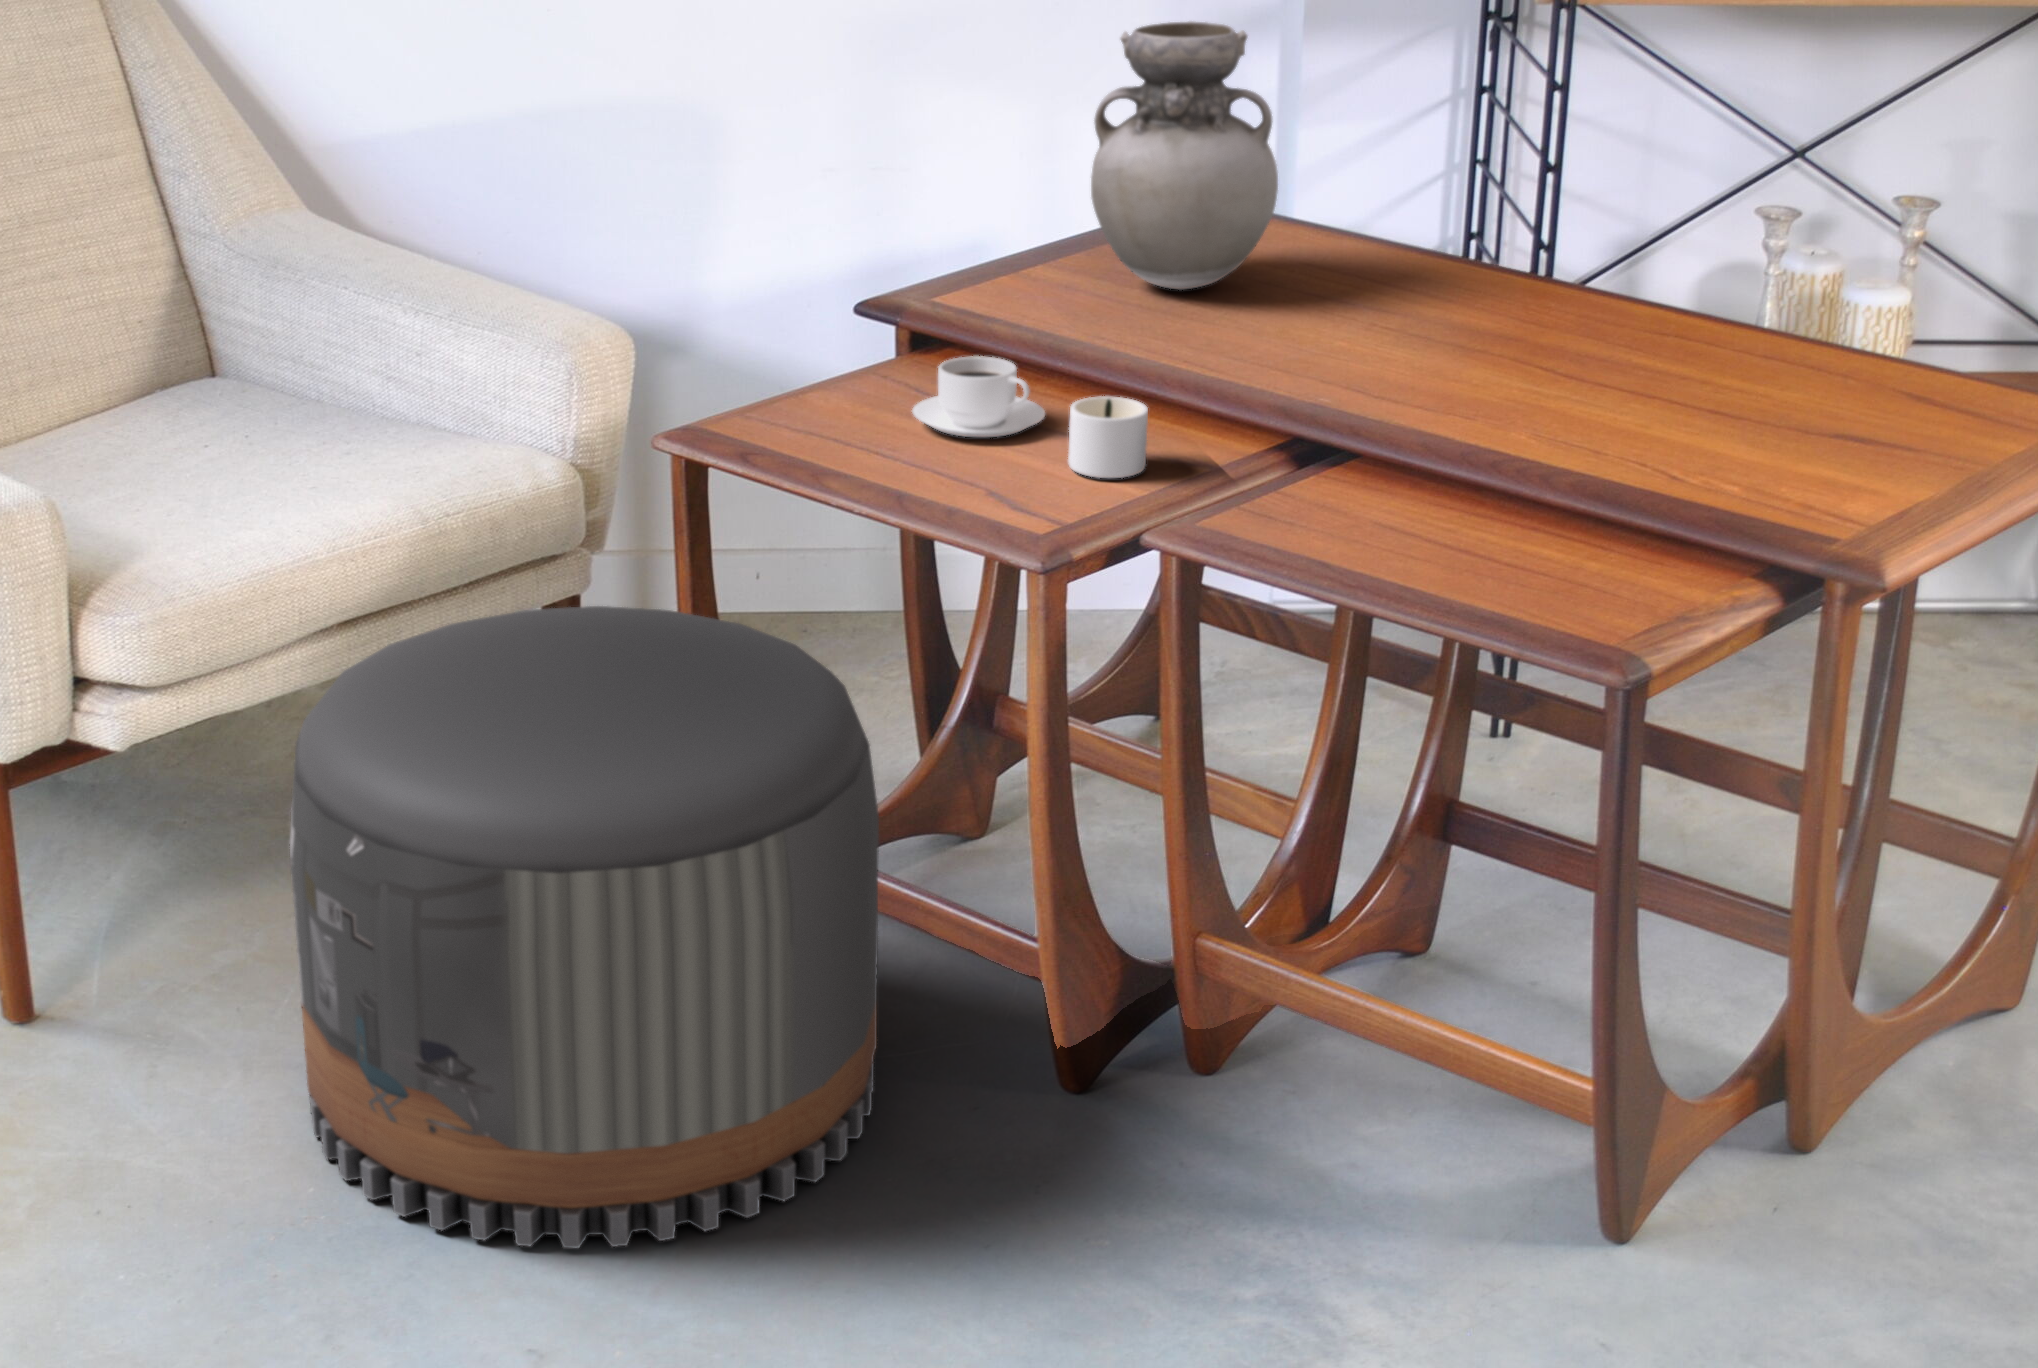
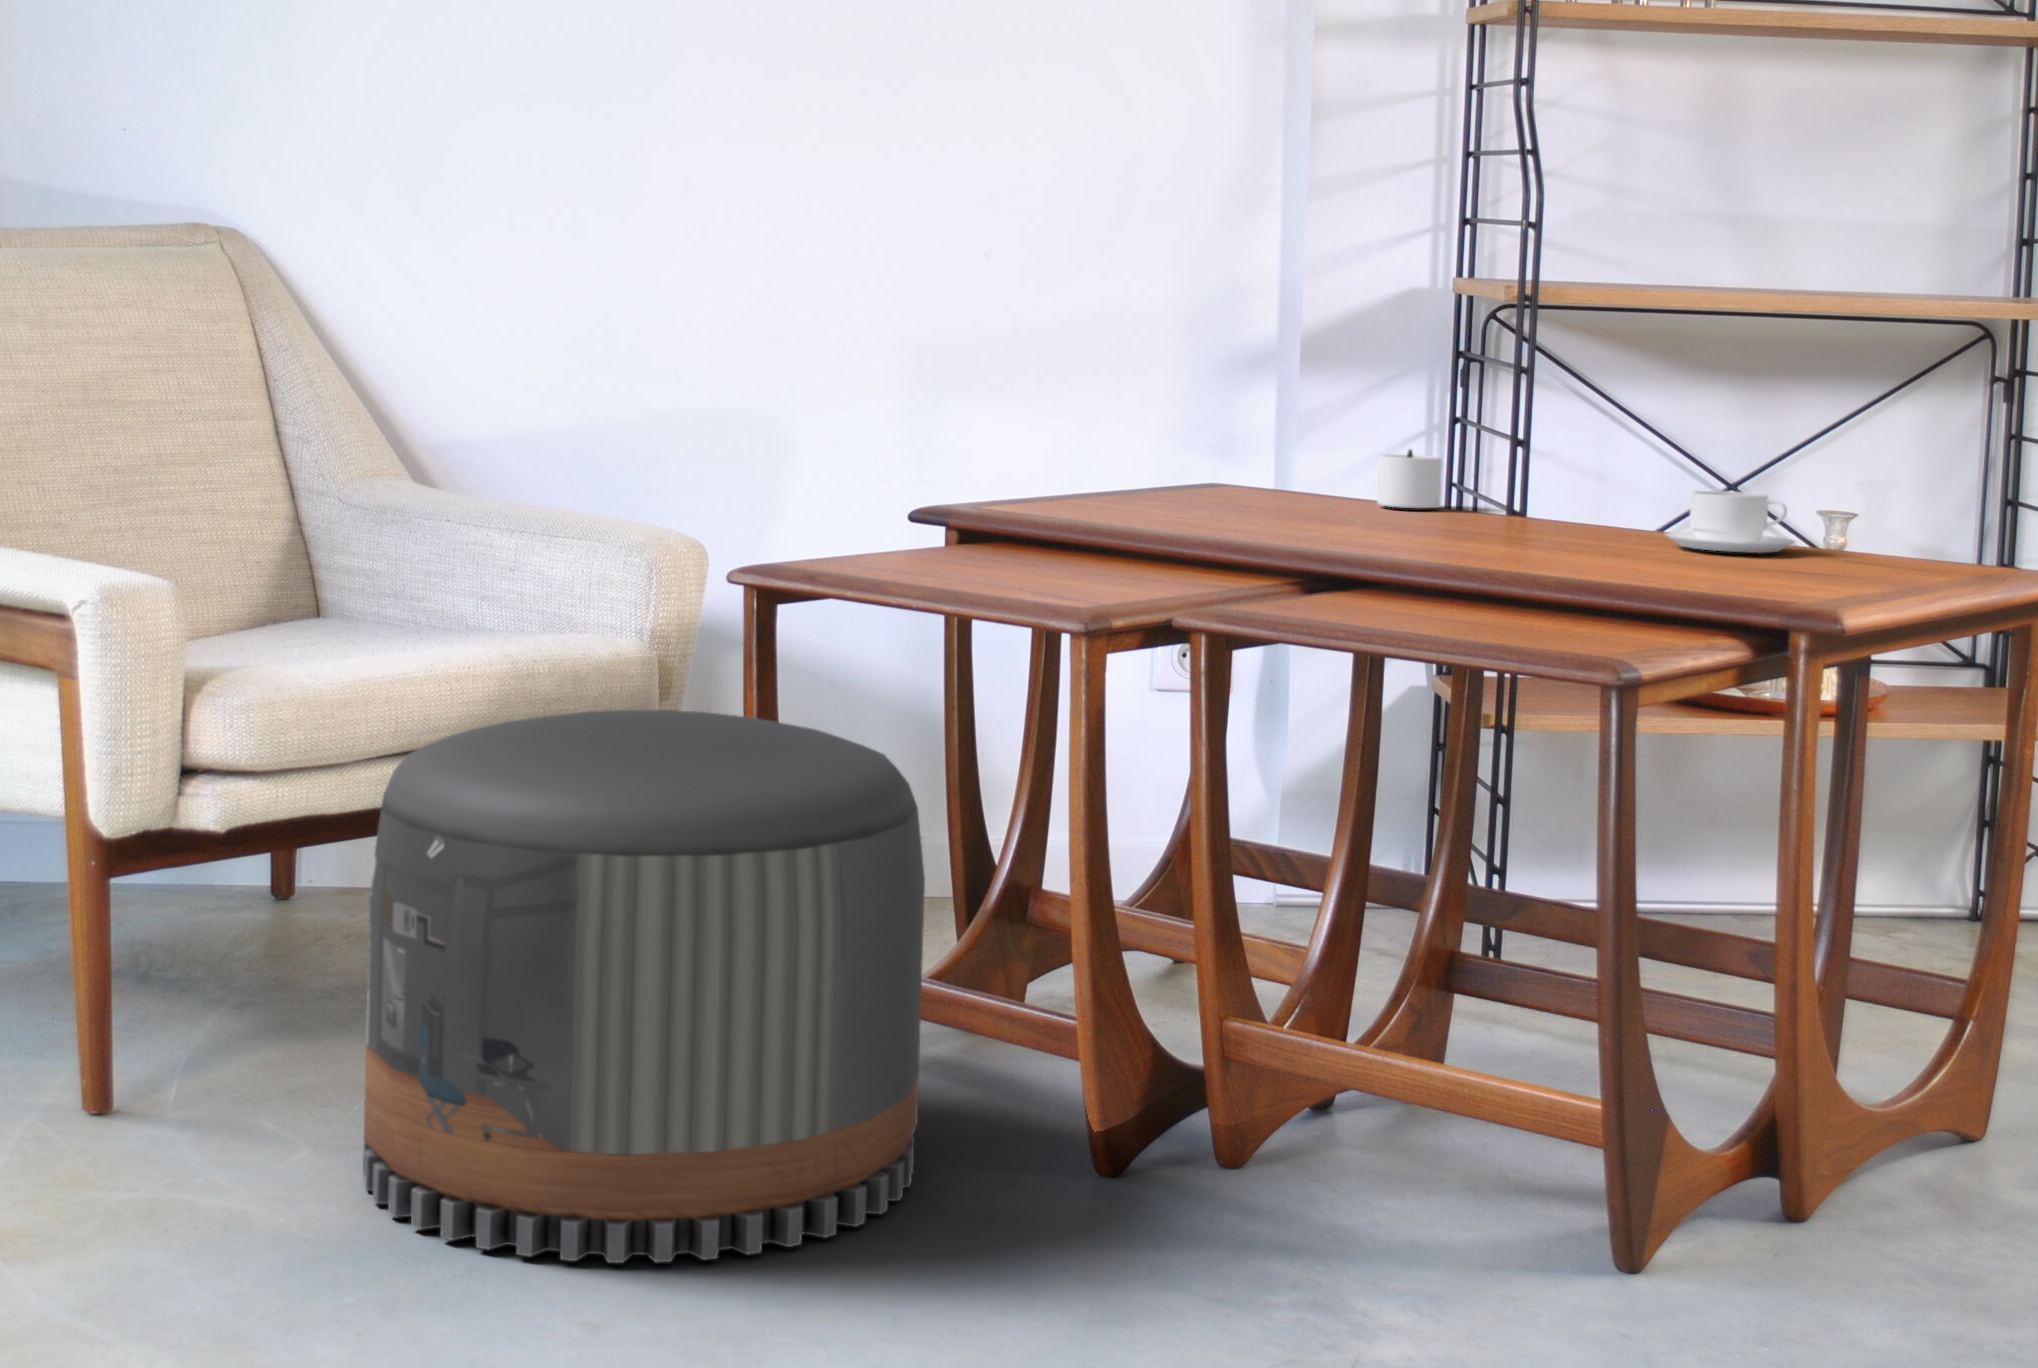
vase: present [1091,21,1278,290] -> none [1119,267,1281,493]
coffee cup: present [912,356,1045,438] -> present [1666,491,1795,553]
candle: present [1068,396,1148,478] -> present [1377,450,1442,508]

